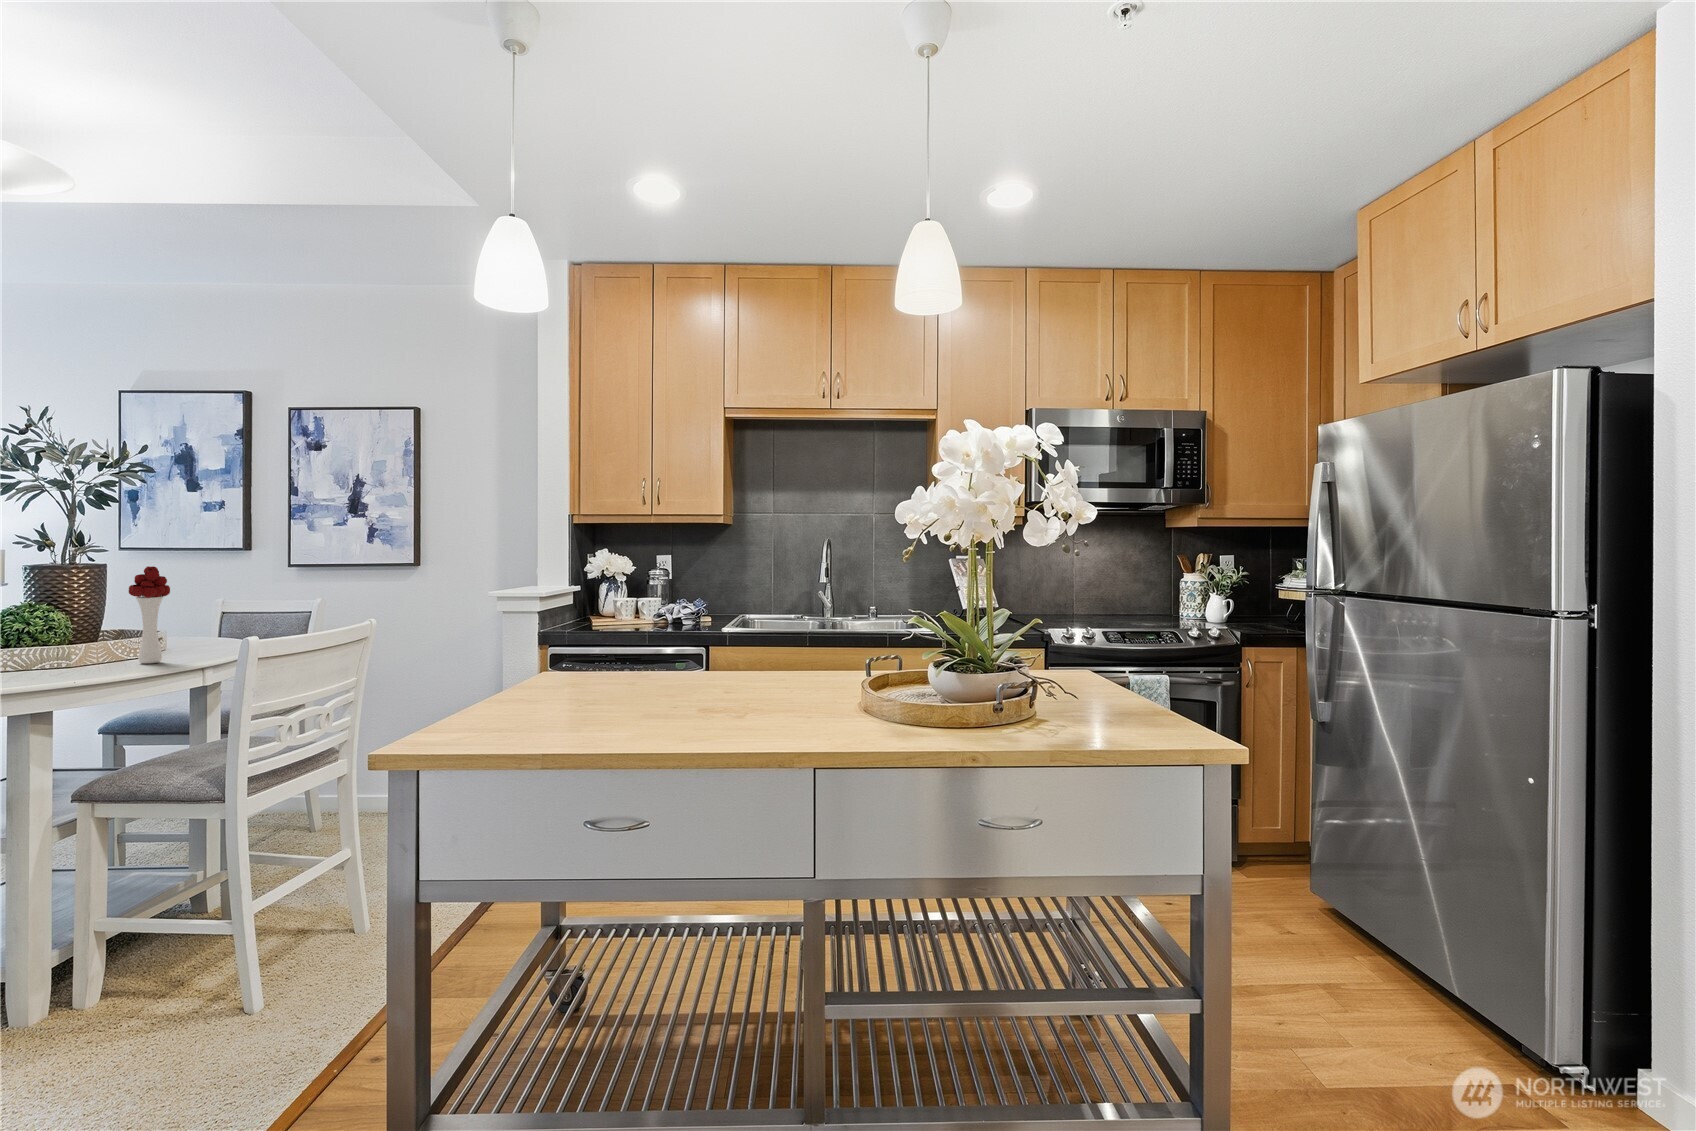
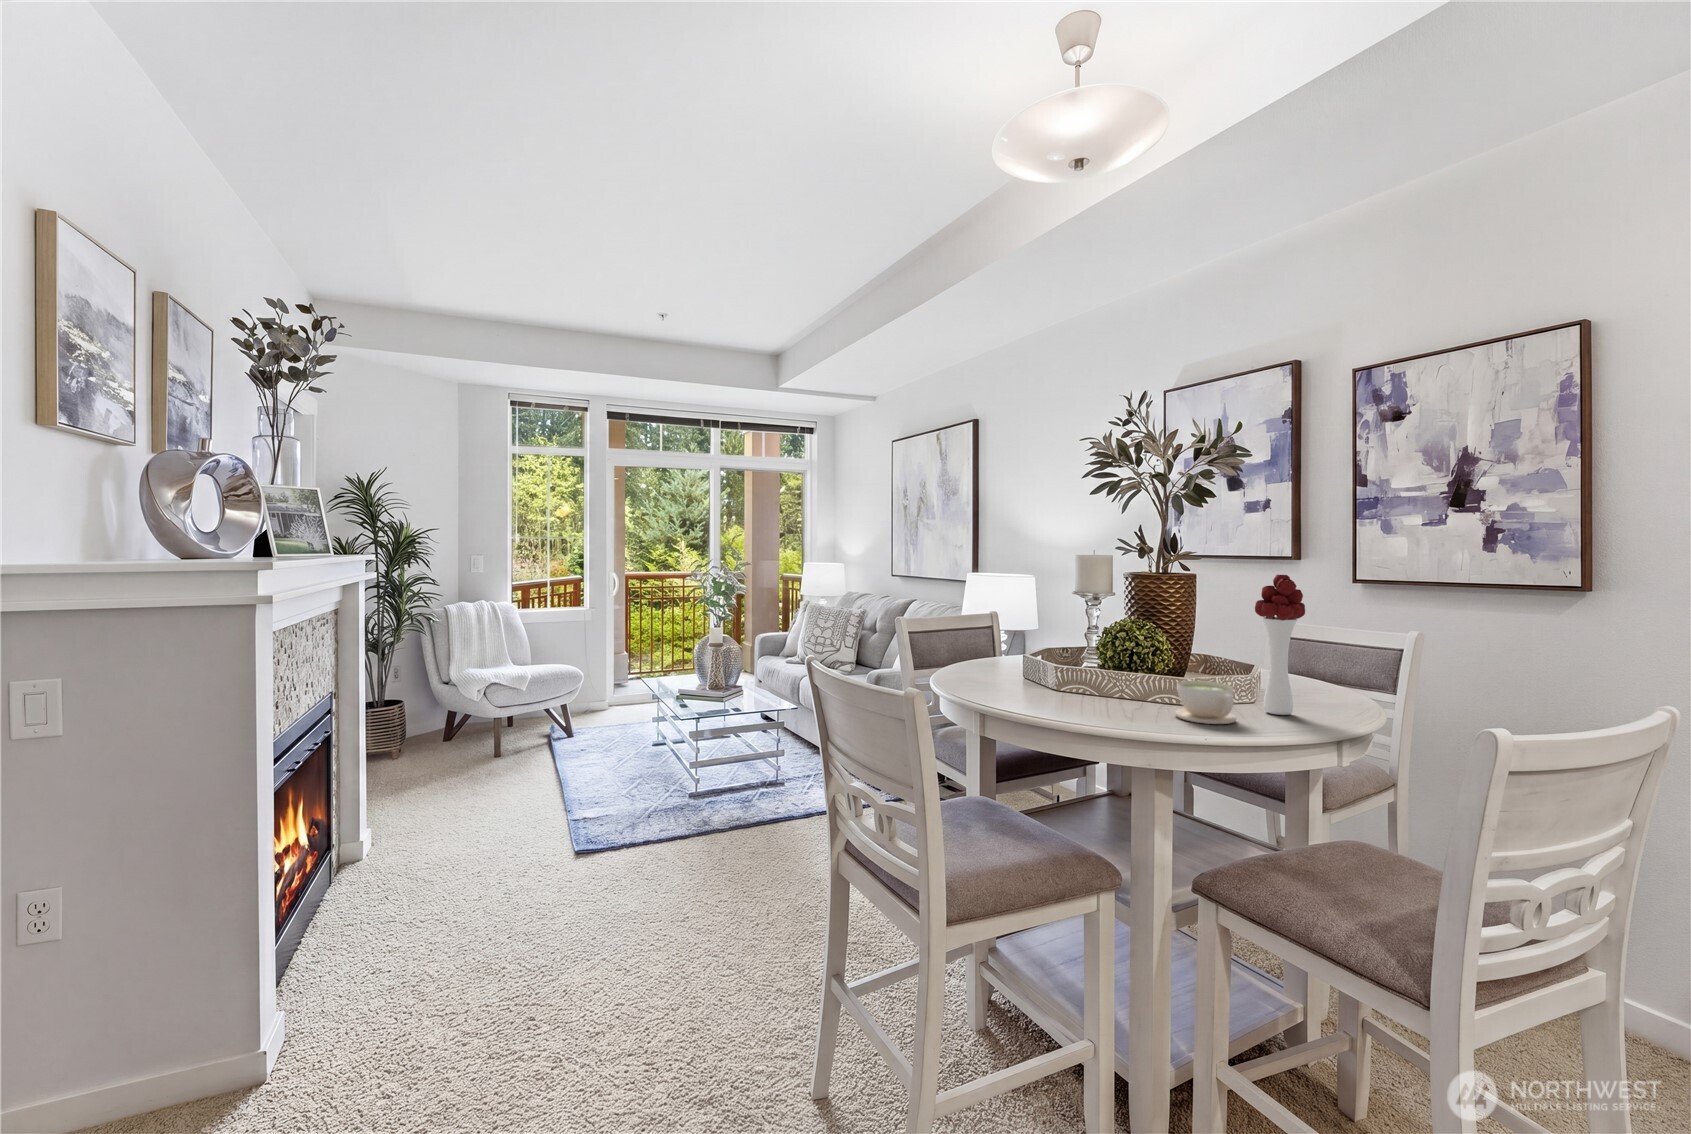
coffee cup: none [49,646,104,675] -> present [1175,681,1236,724]

